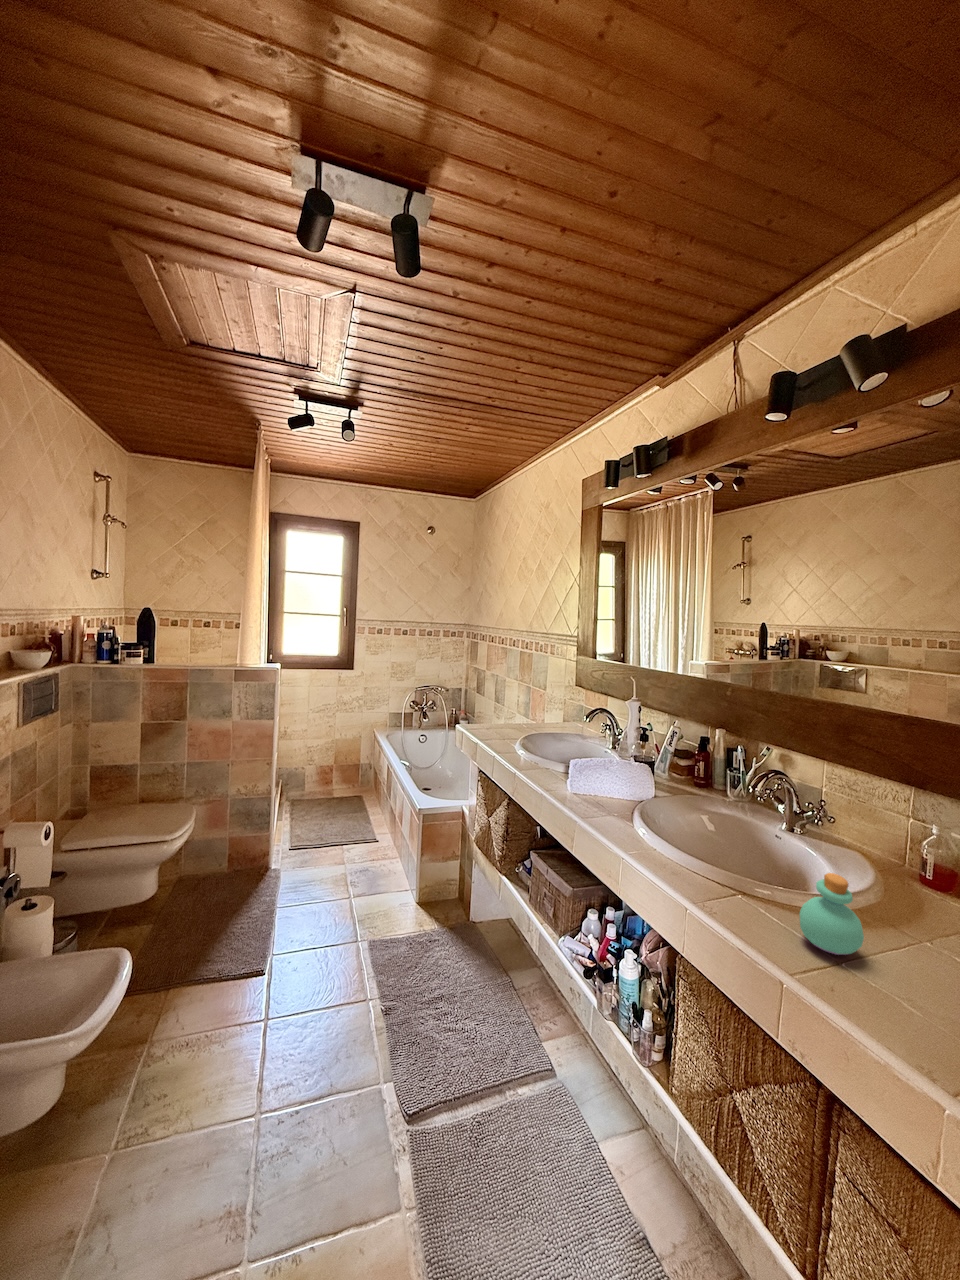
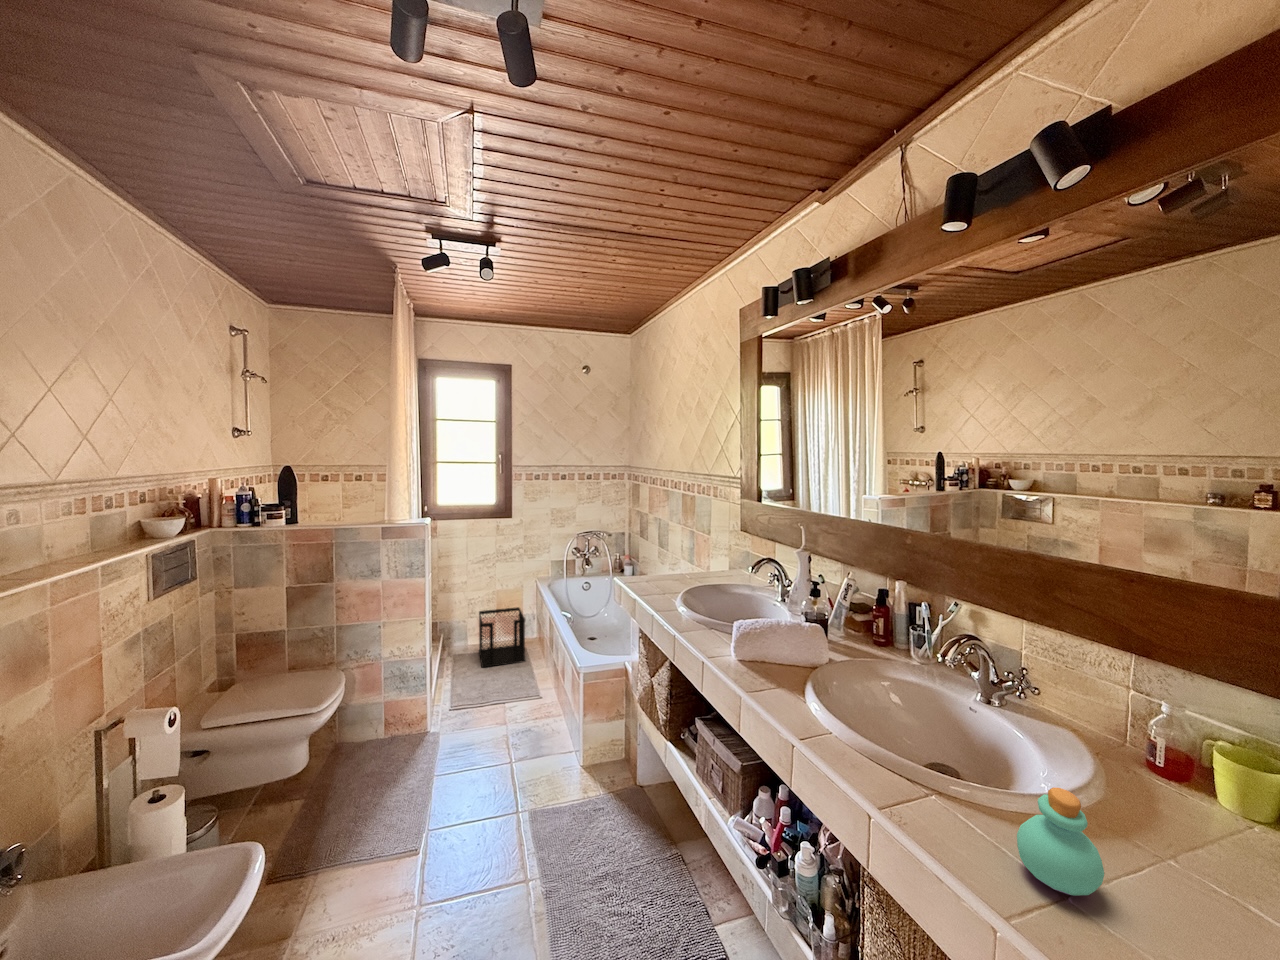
wastebasket: none [315,758,363,814] -> present [479,607,525,667]

